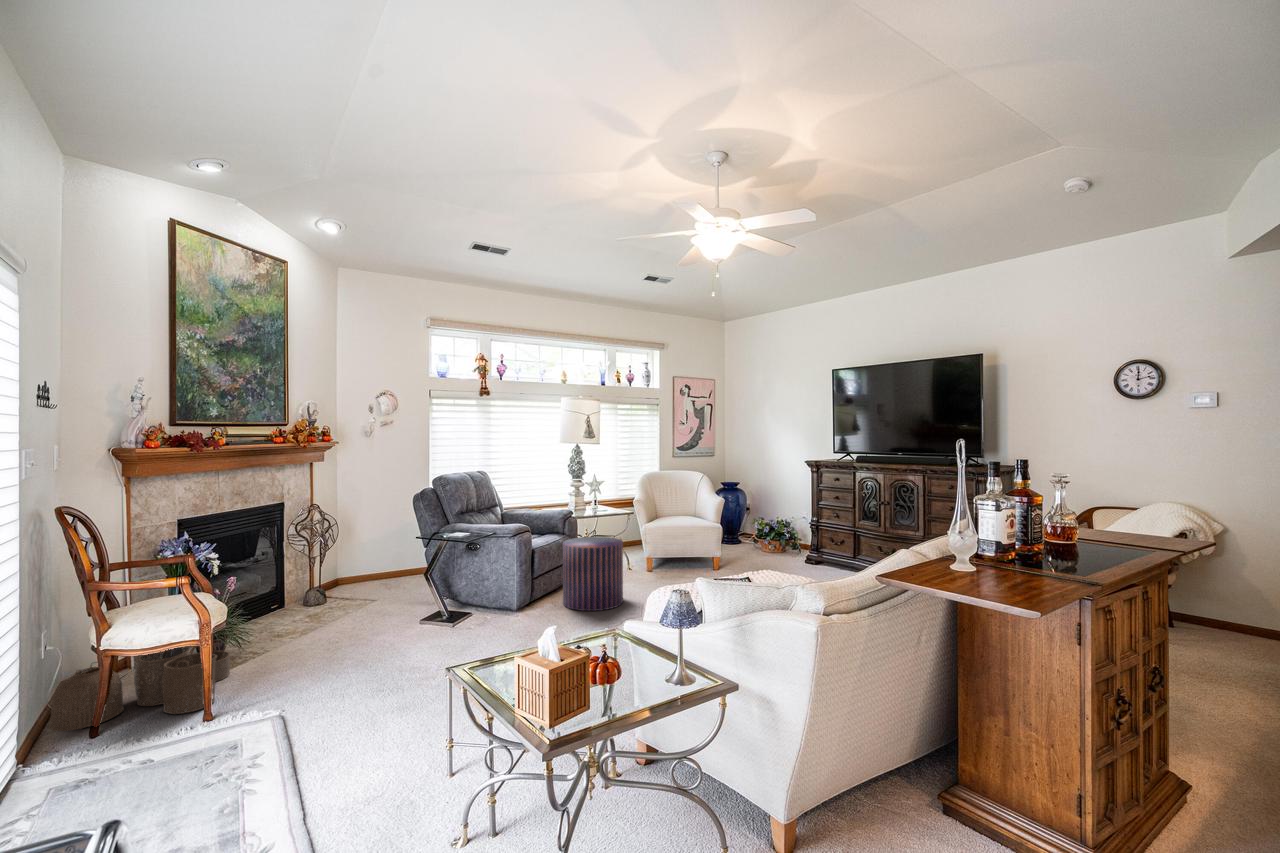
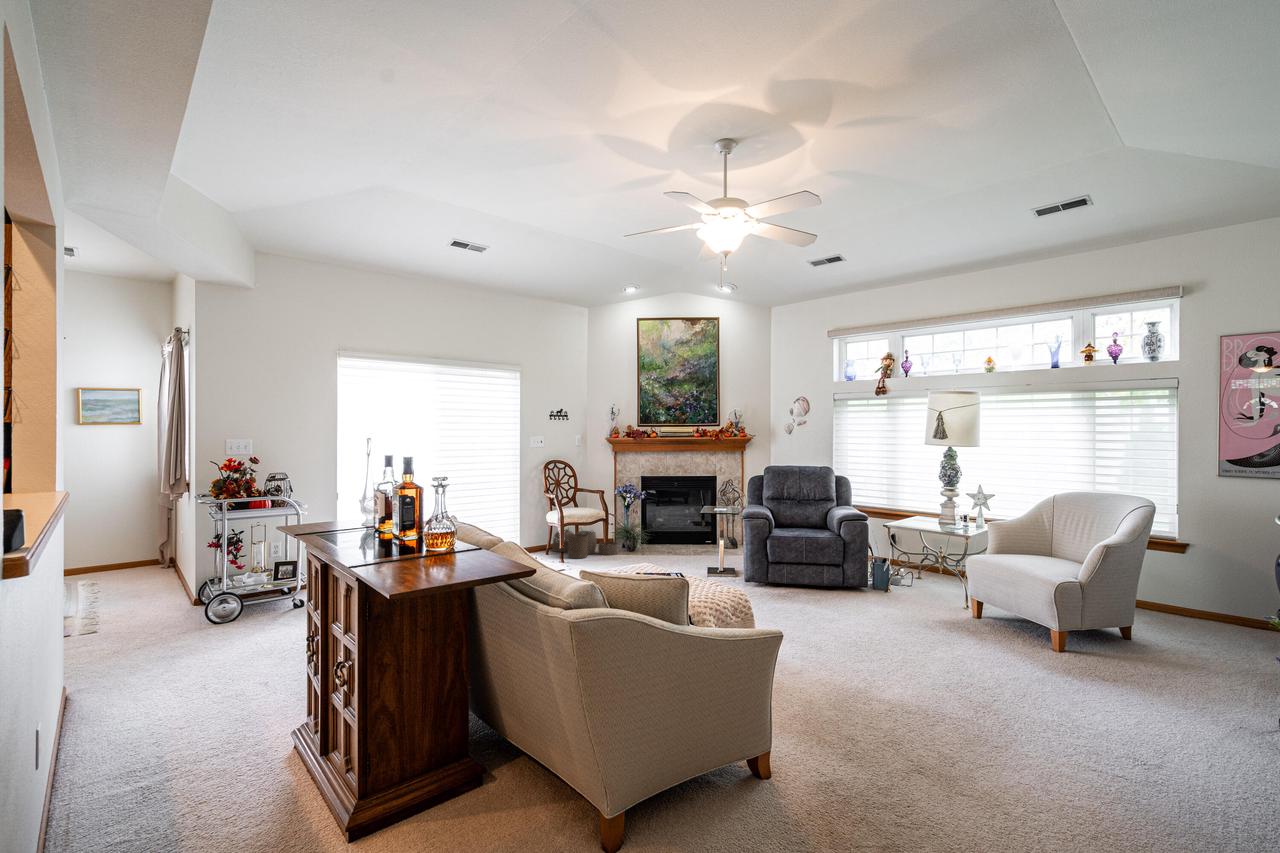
pouf: present [563,537,623,611] -> none [785,533,849,608]

